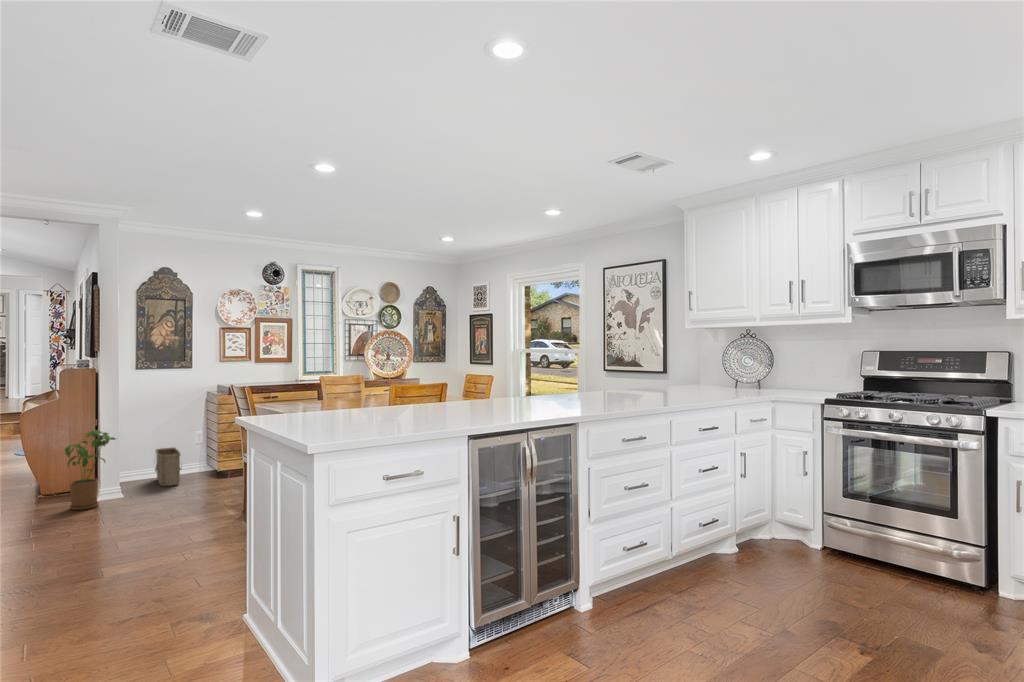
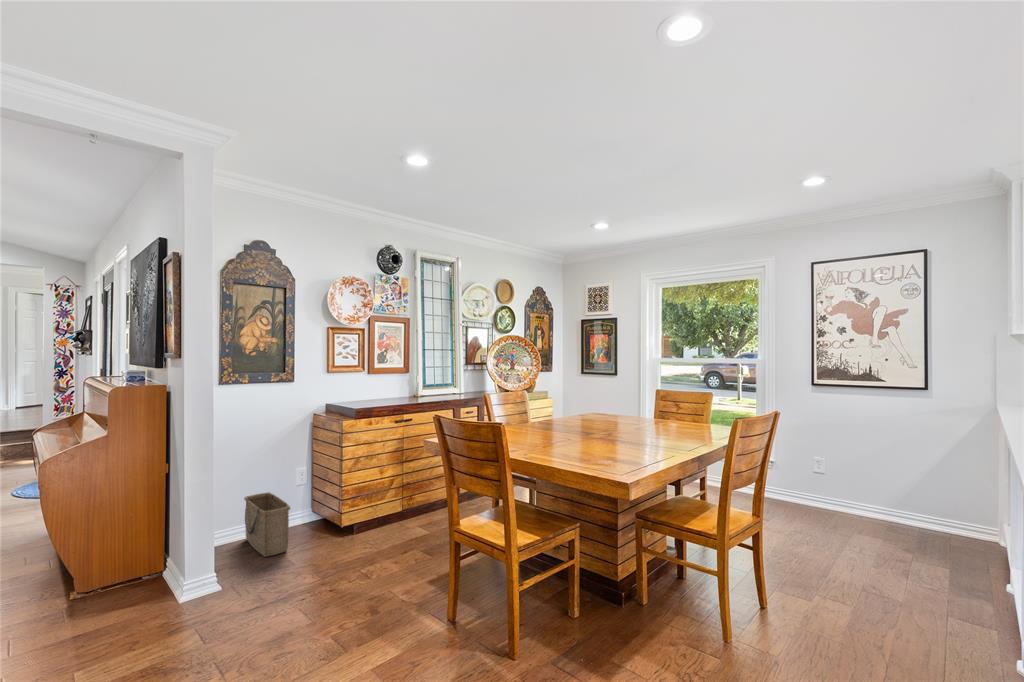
house plant: present [65,430,115,510] -> none [127,488,217,629]

